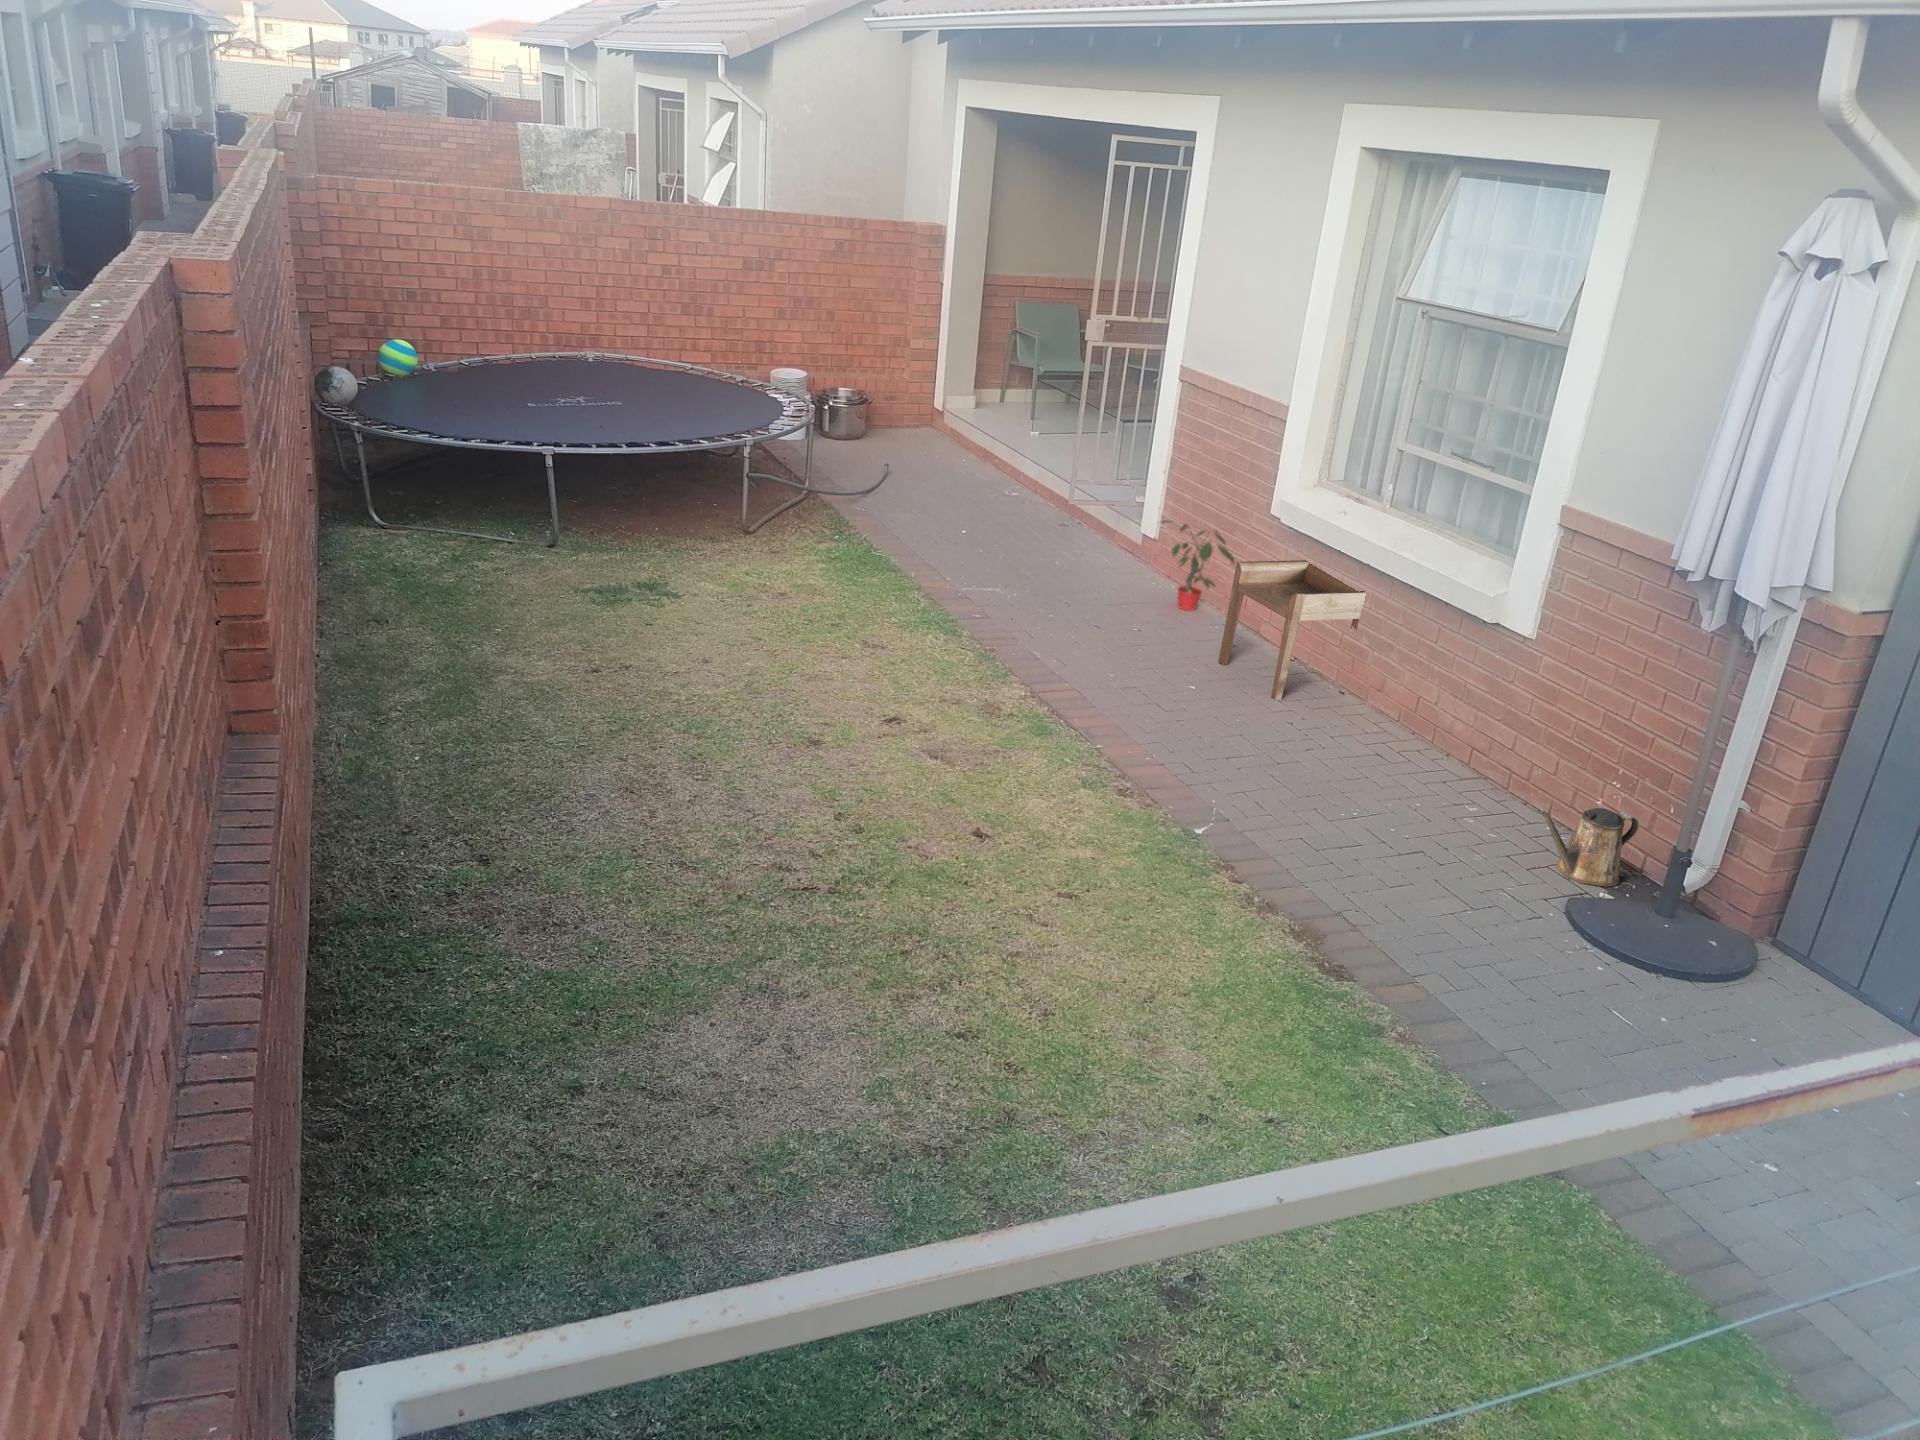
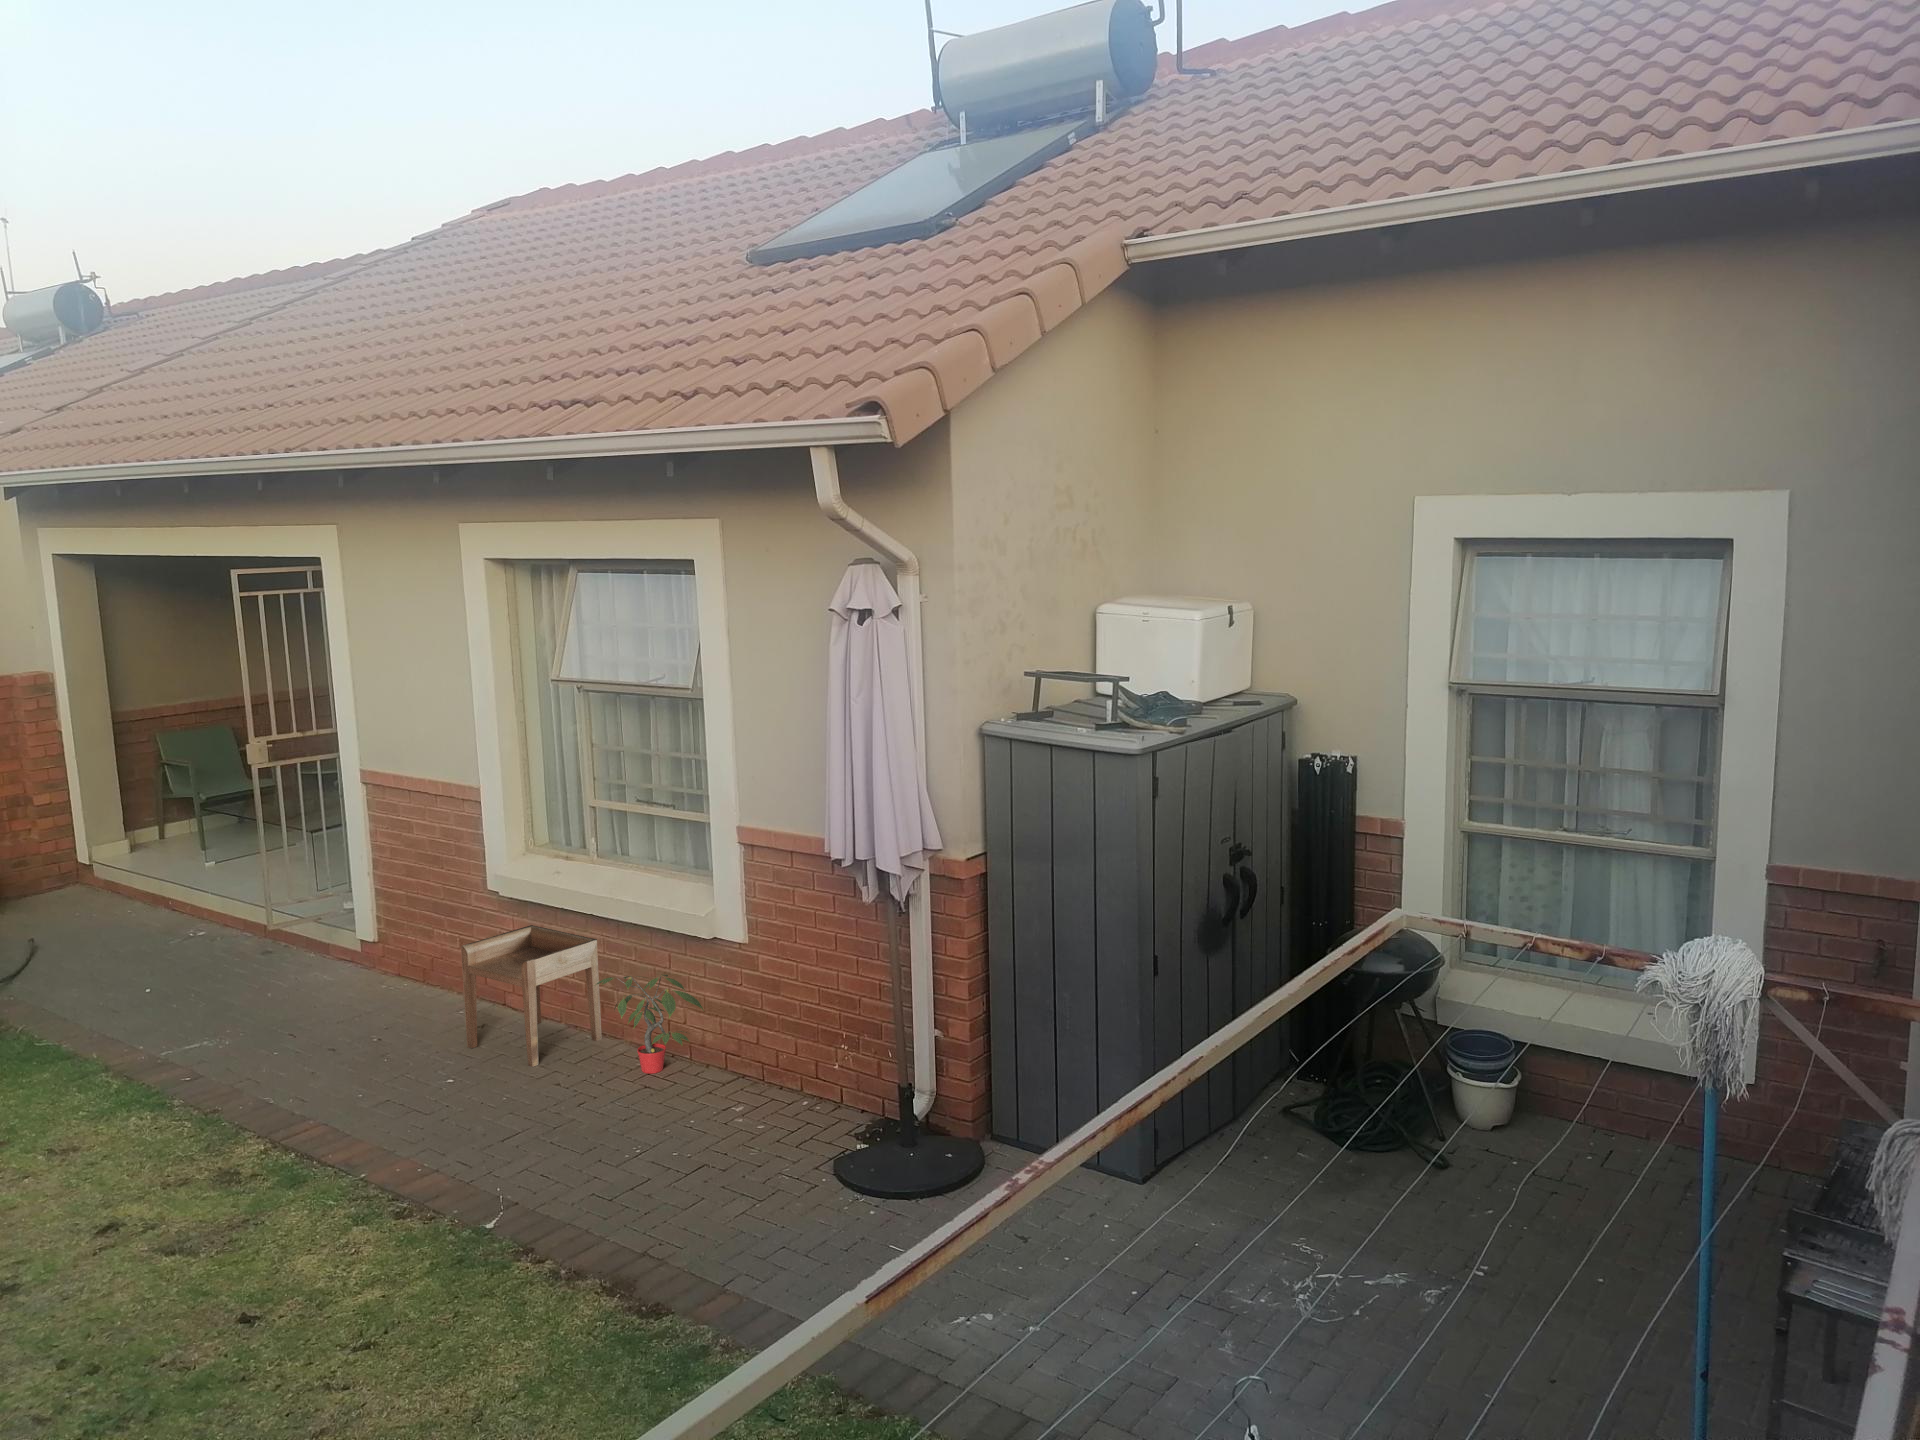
potted plant: present [1162,521,1235,610] -> present [597,975,704,1073]
watering can: present [1538,808,1639,887] -> none [787,1070,871,1144]

